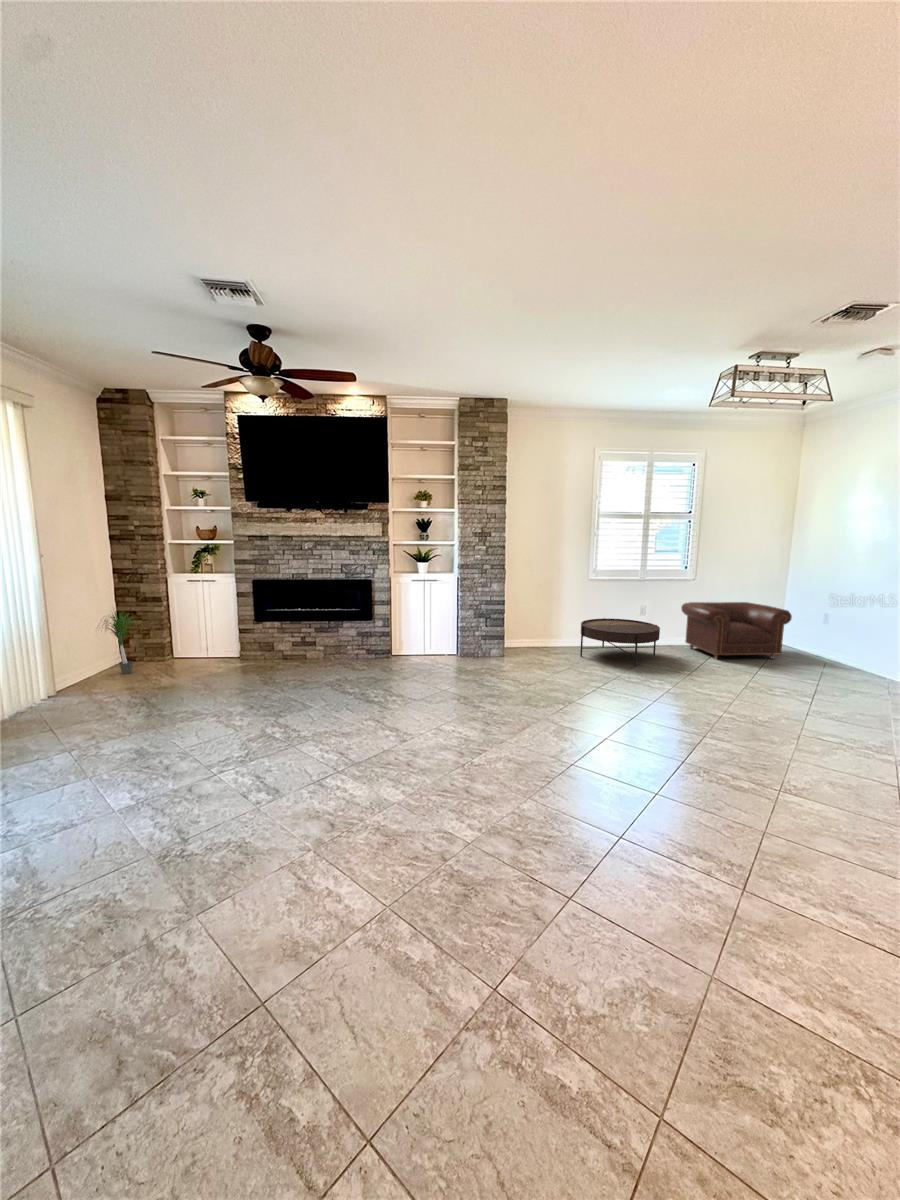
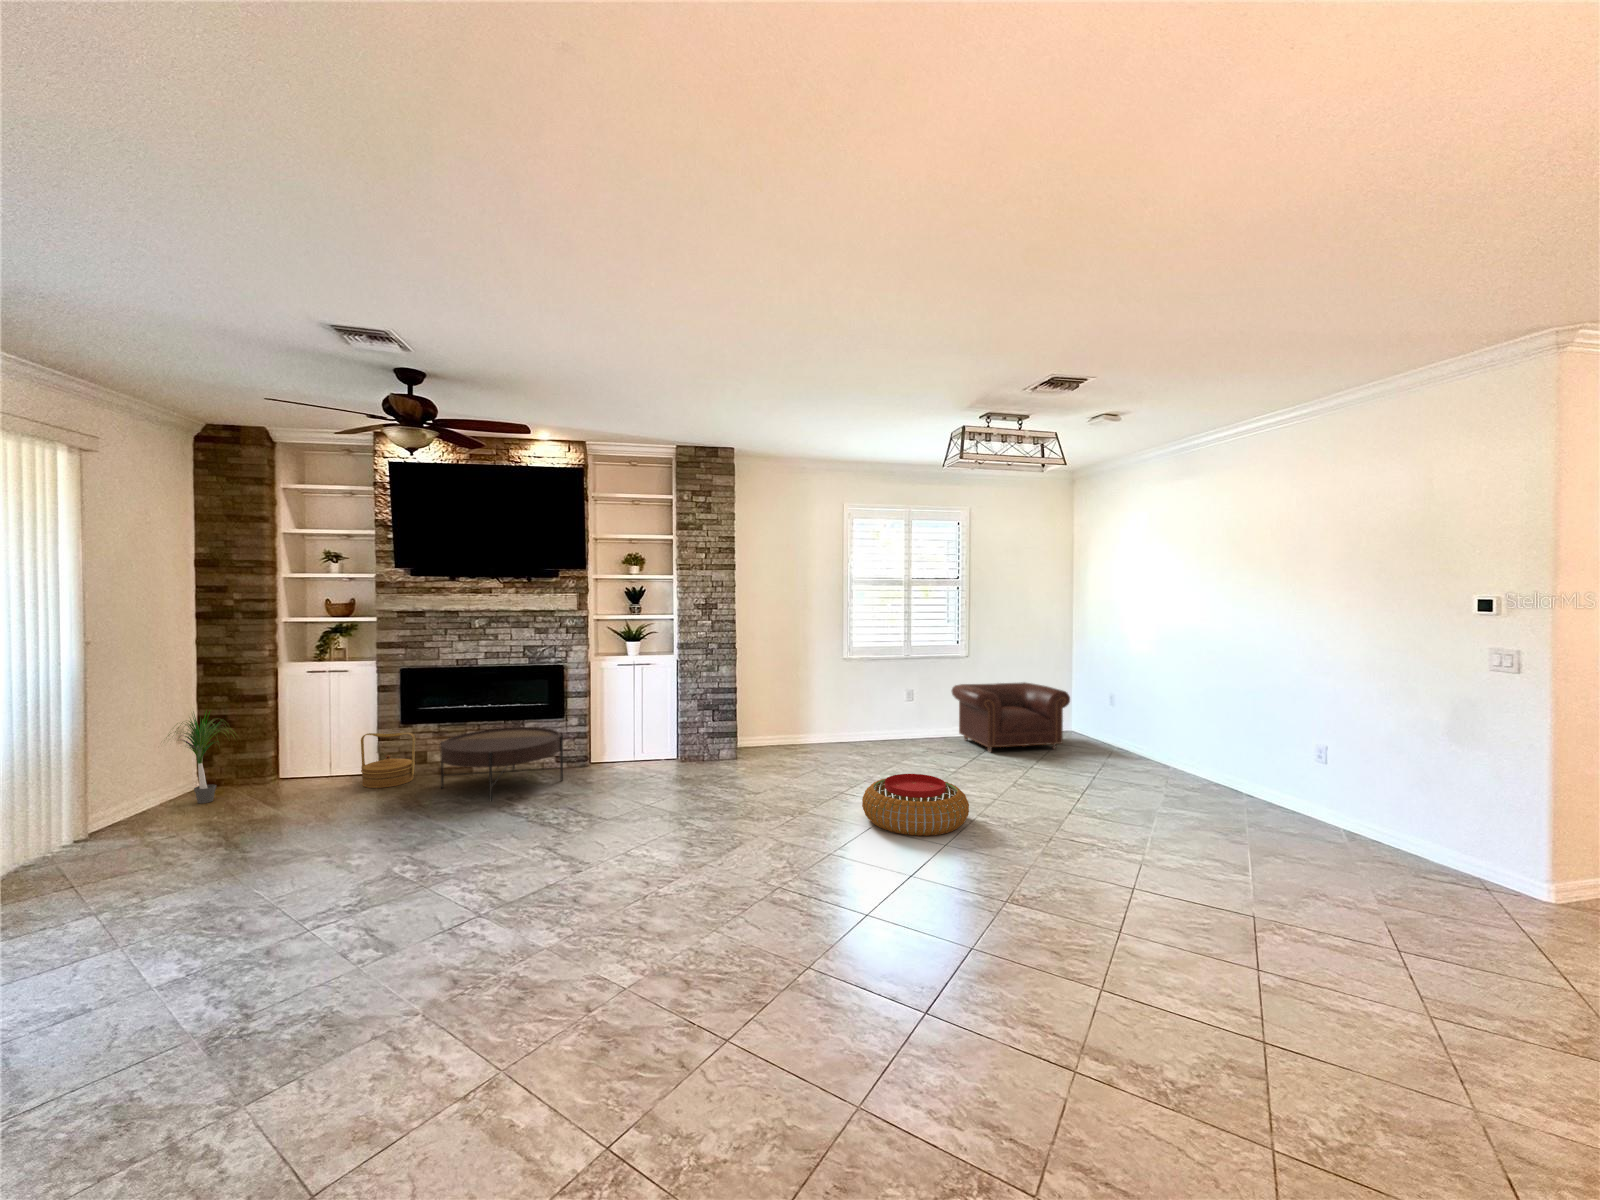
coffee table: present [580,618,660,666] -> present [440,727,563,801]
woven basket: none [228,628,266,668] -> present [361,733,415,788]
pouf: none [625,675,722,728] -> present [862,774,969,836]

